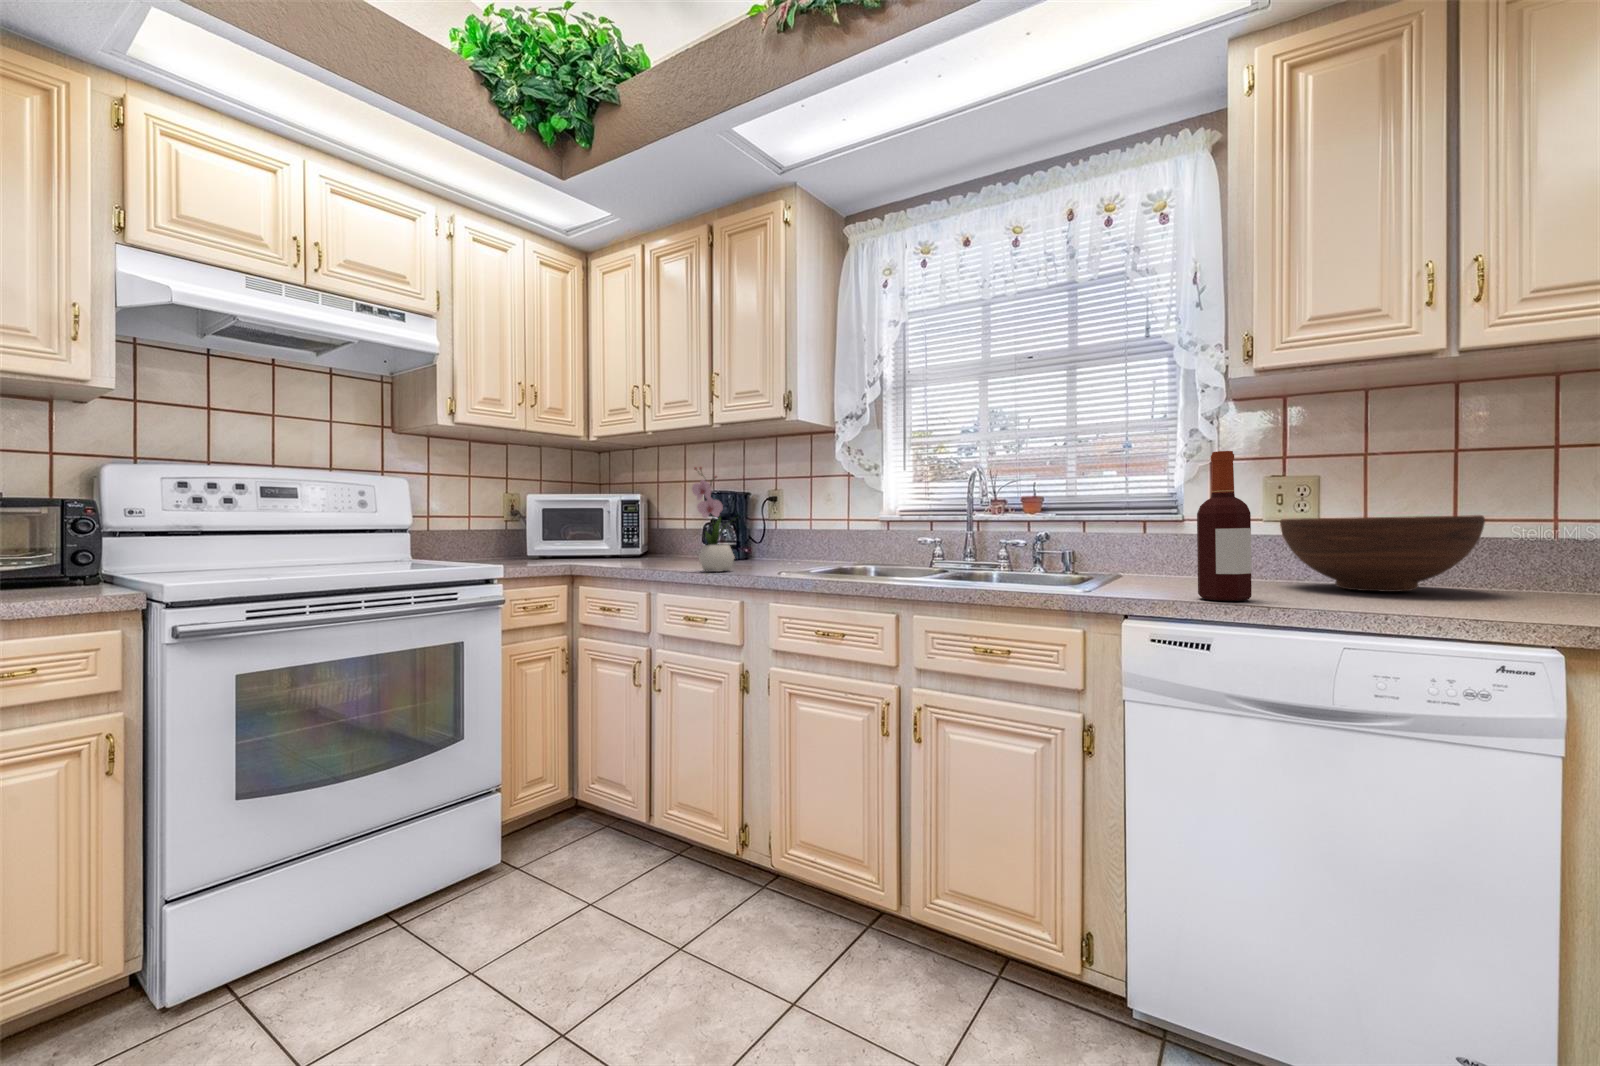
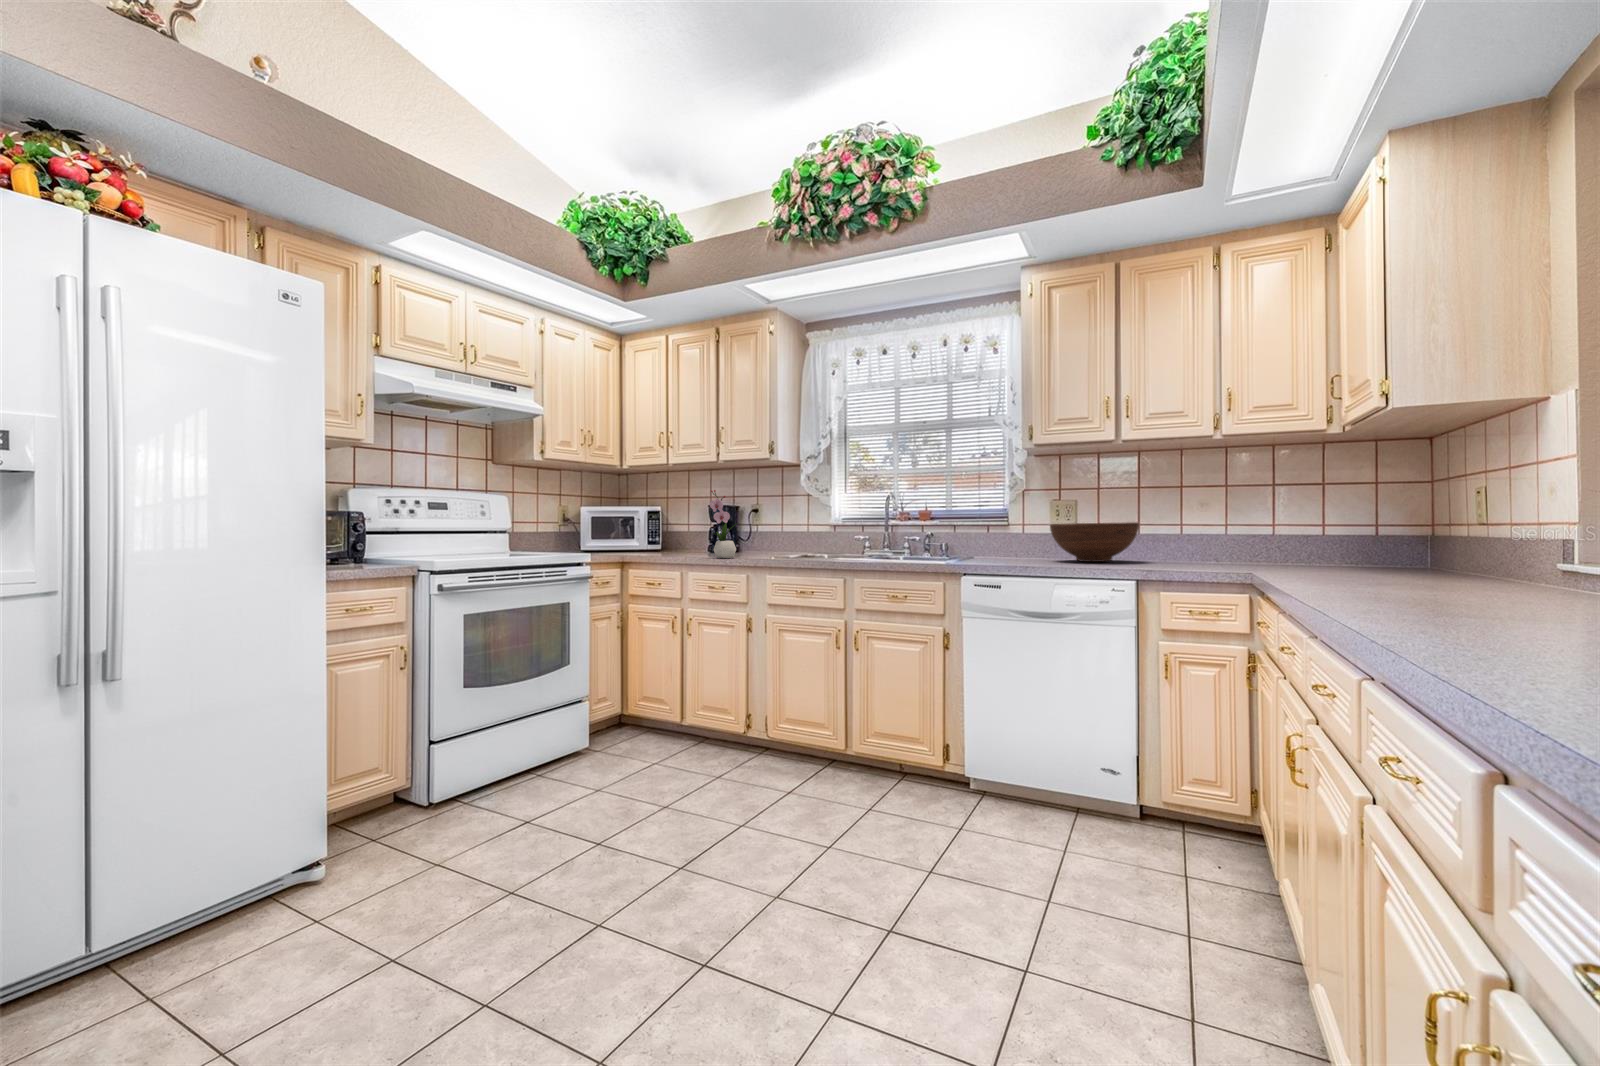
bottle: present [1197,451,1252,601] -> none [999,490,1024,565]

